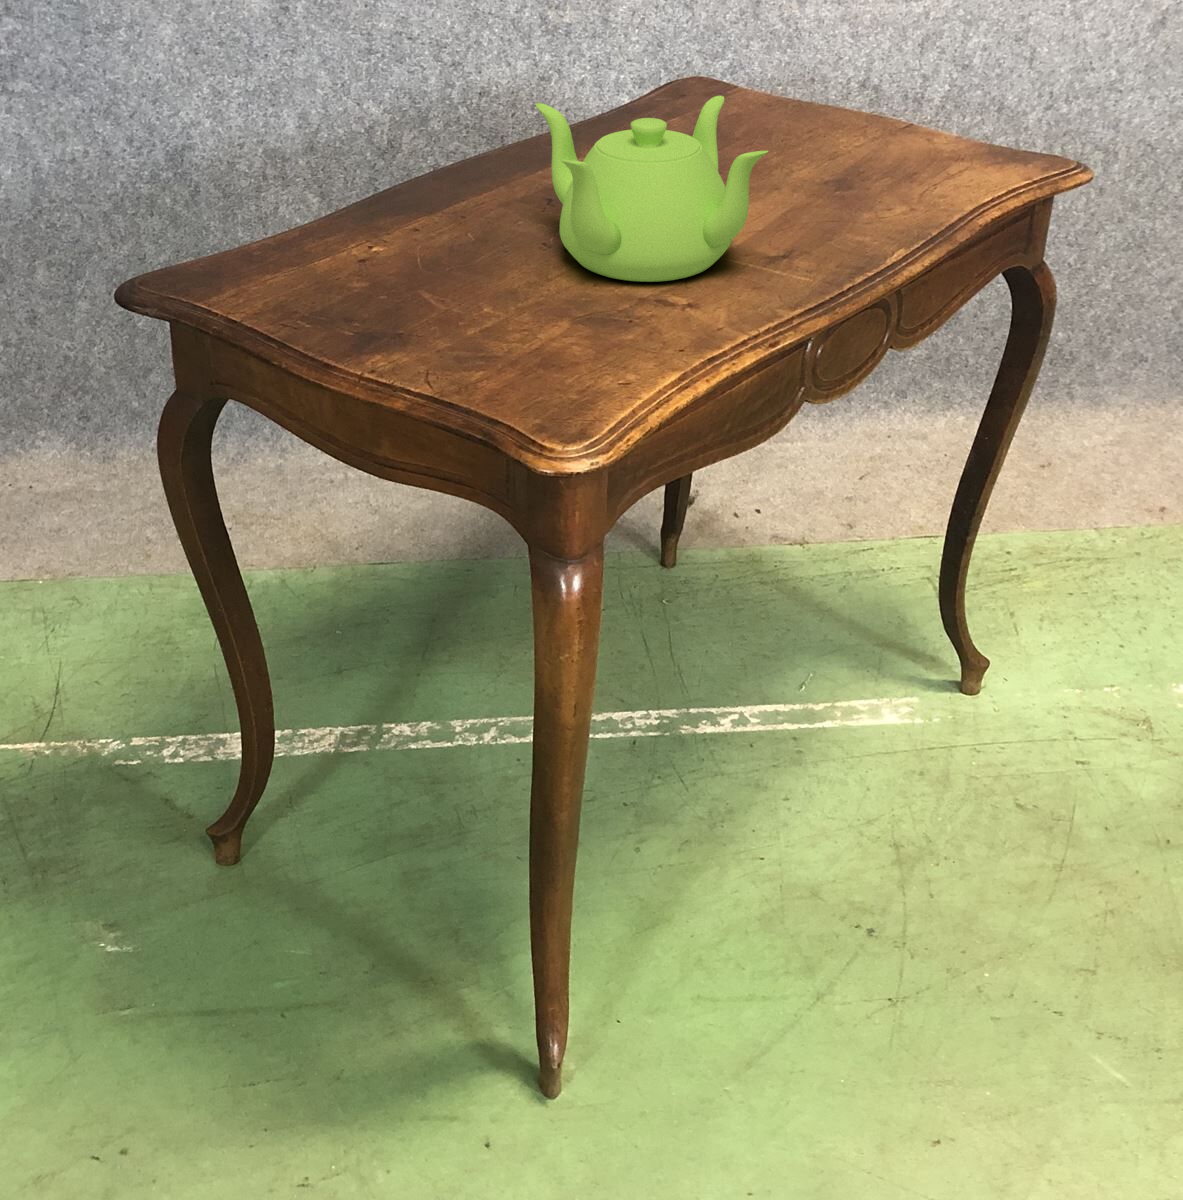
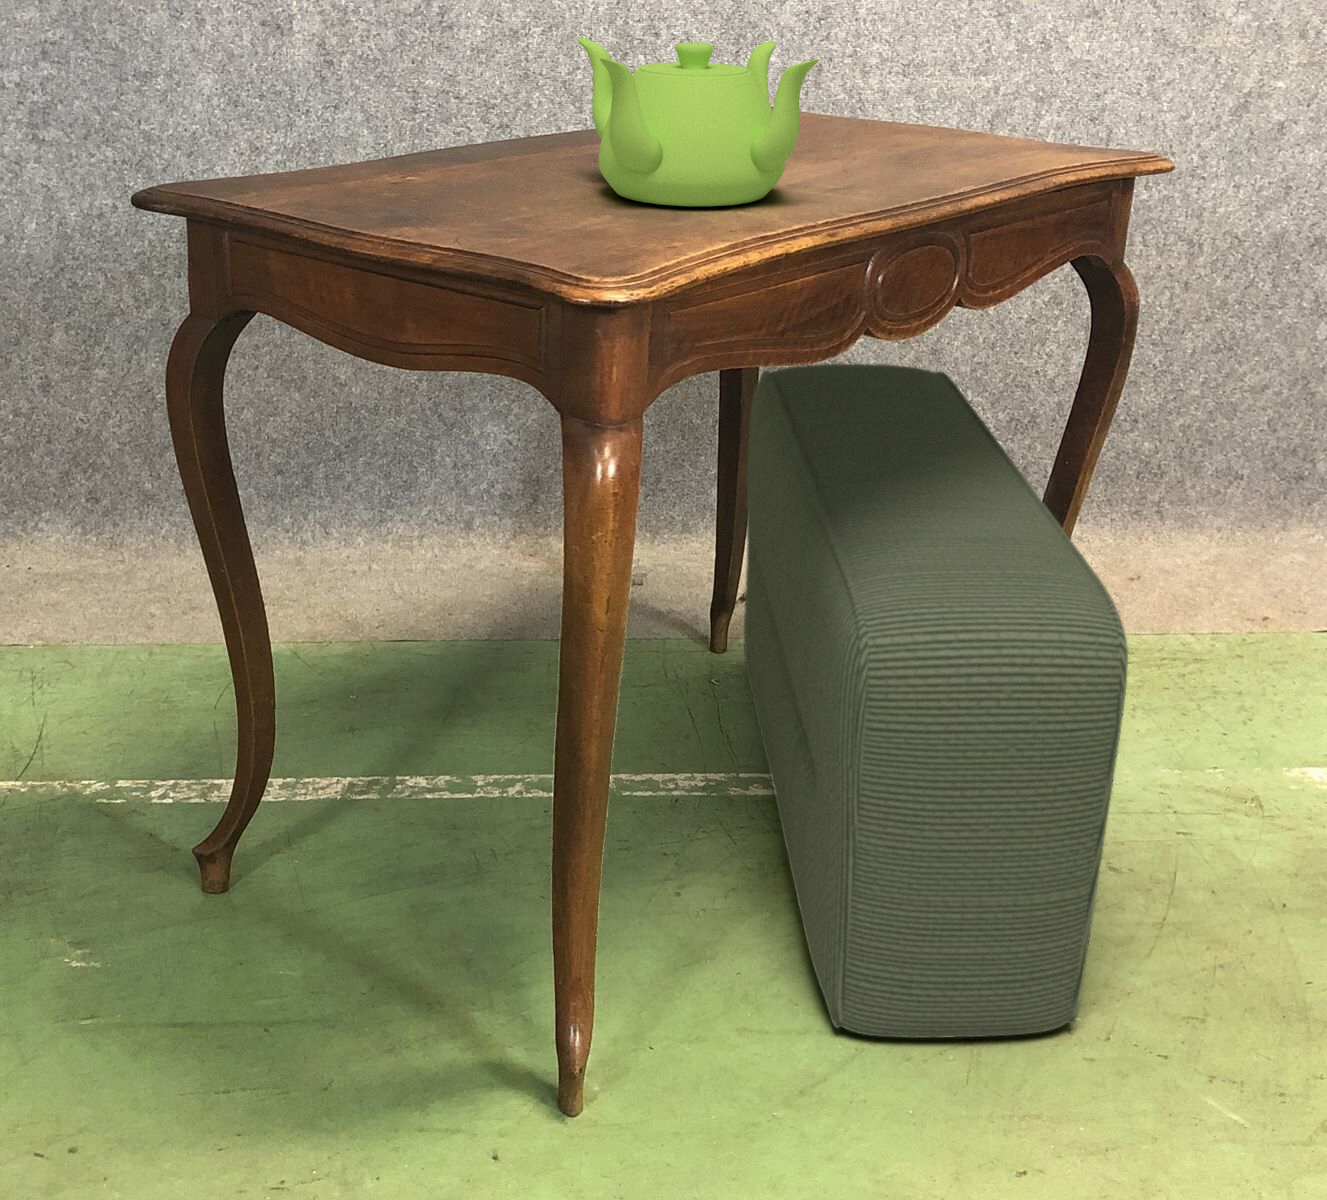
pouf: none [691,328,1042,990] -> present [744,364,1128,1038]

